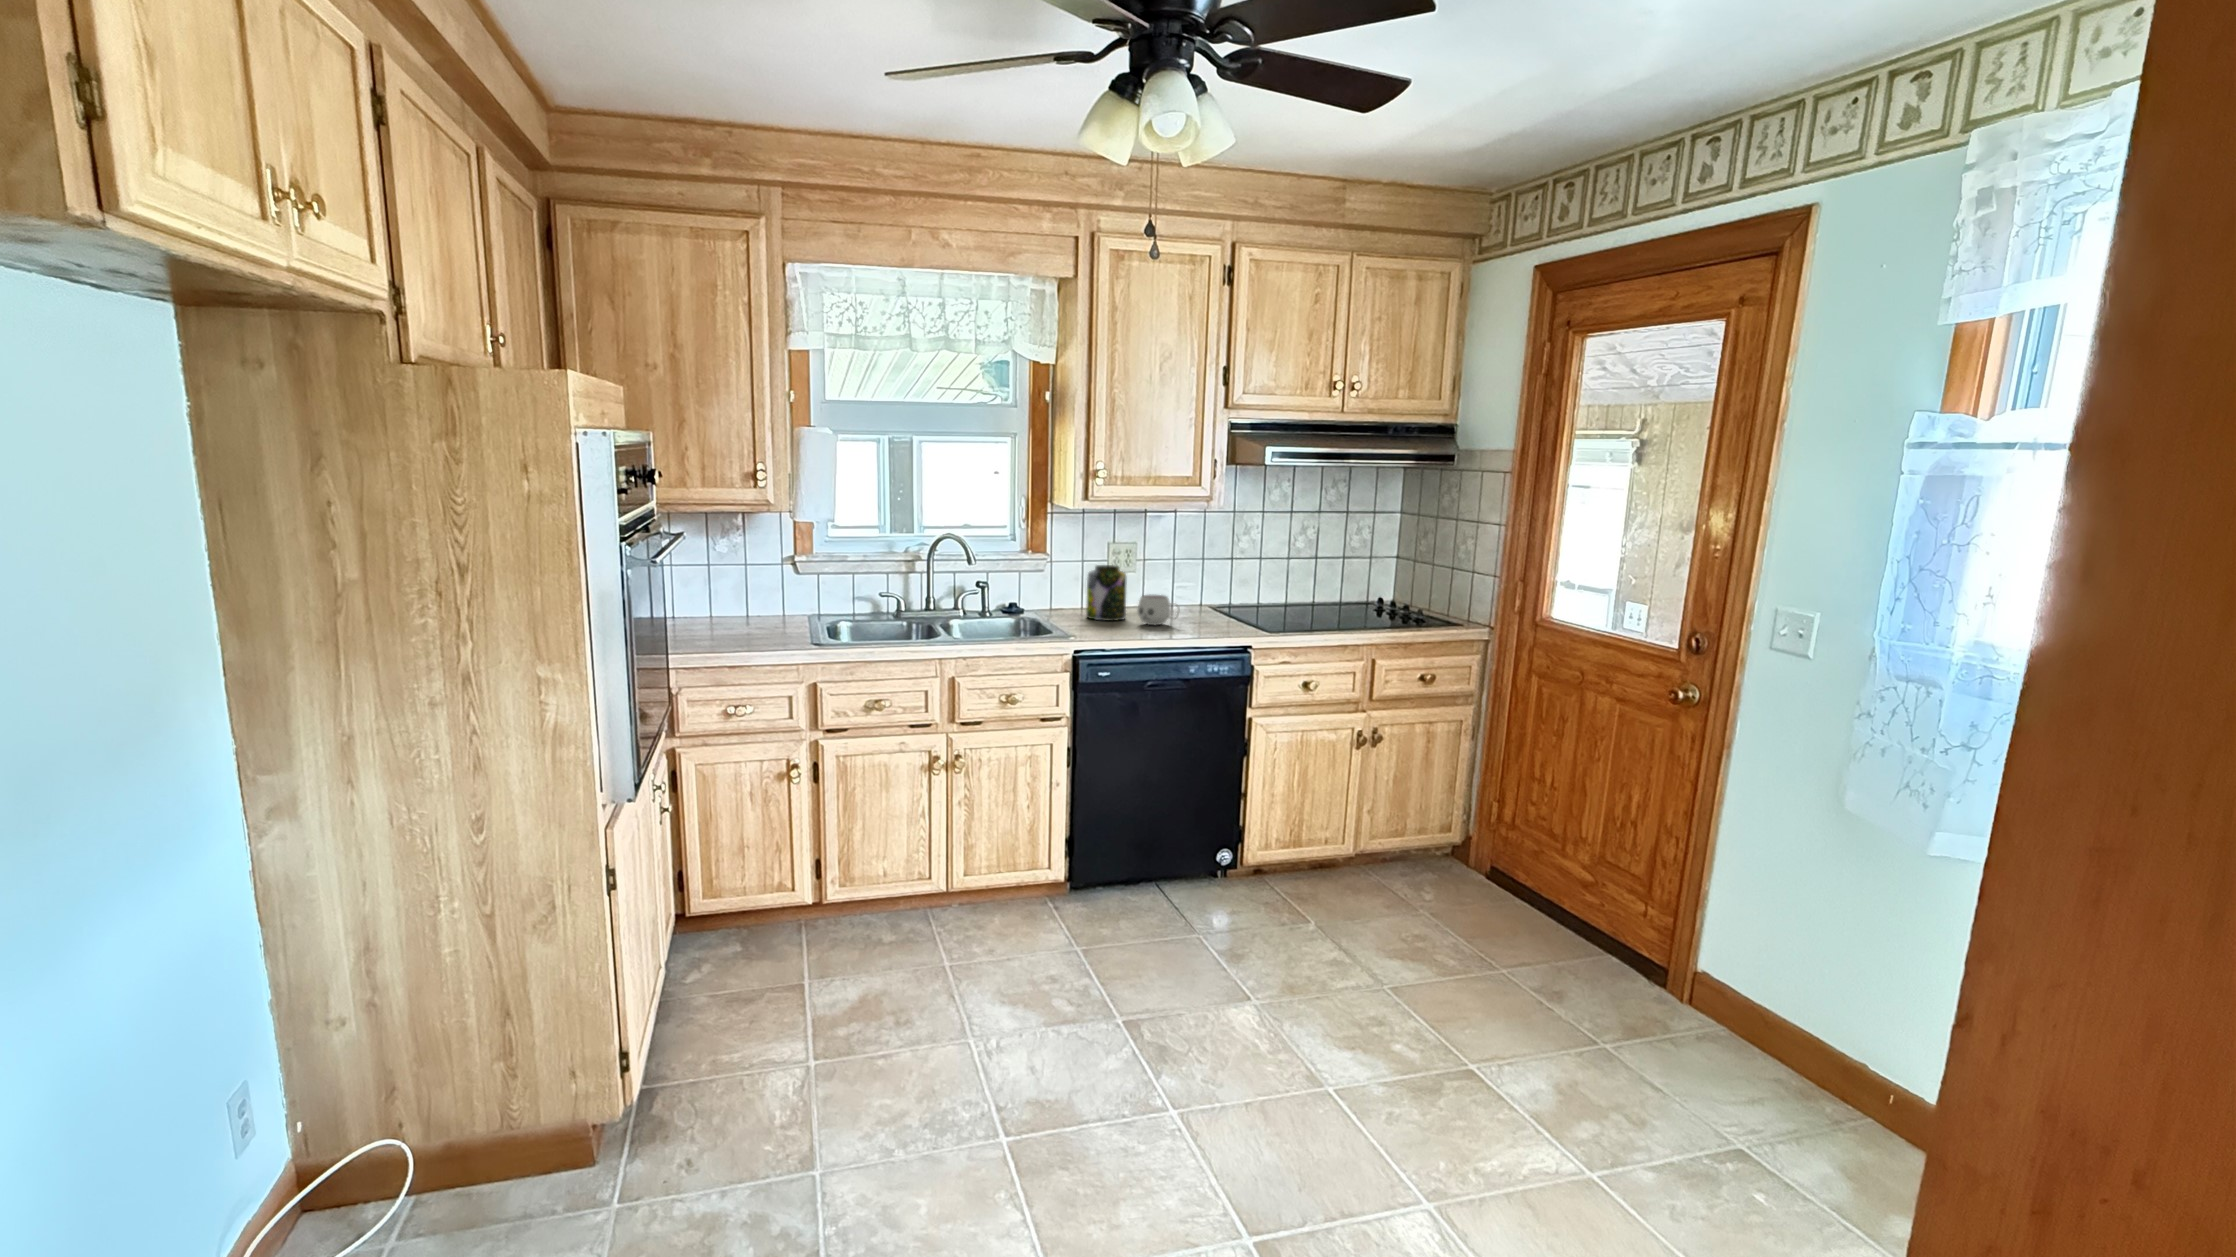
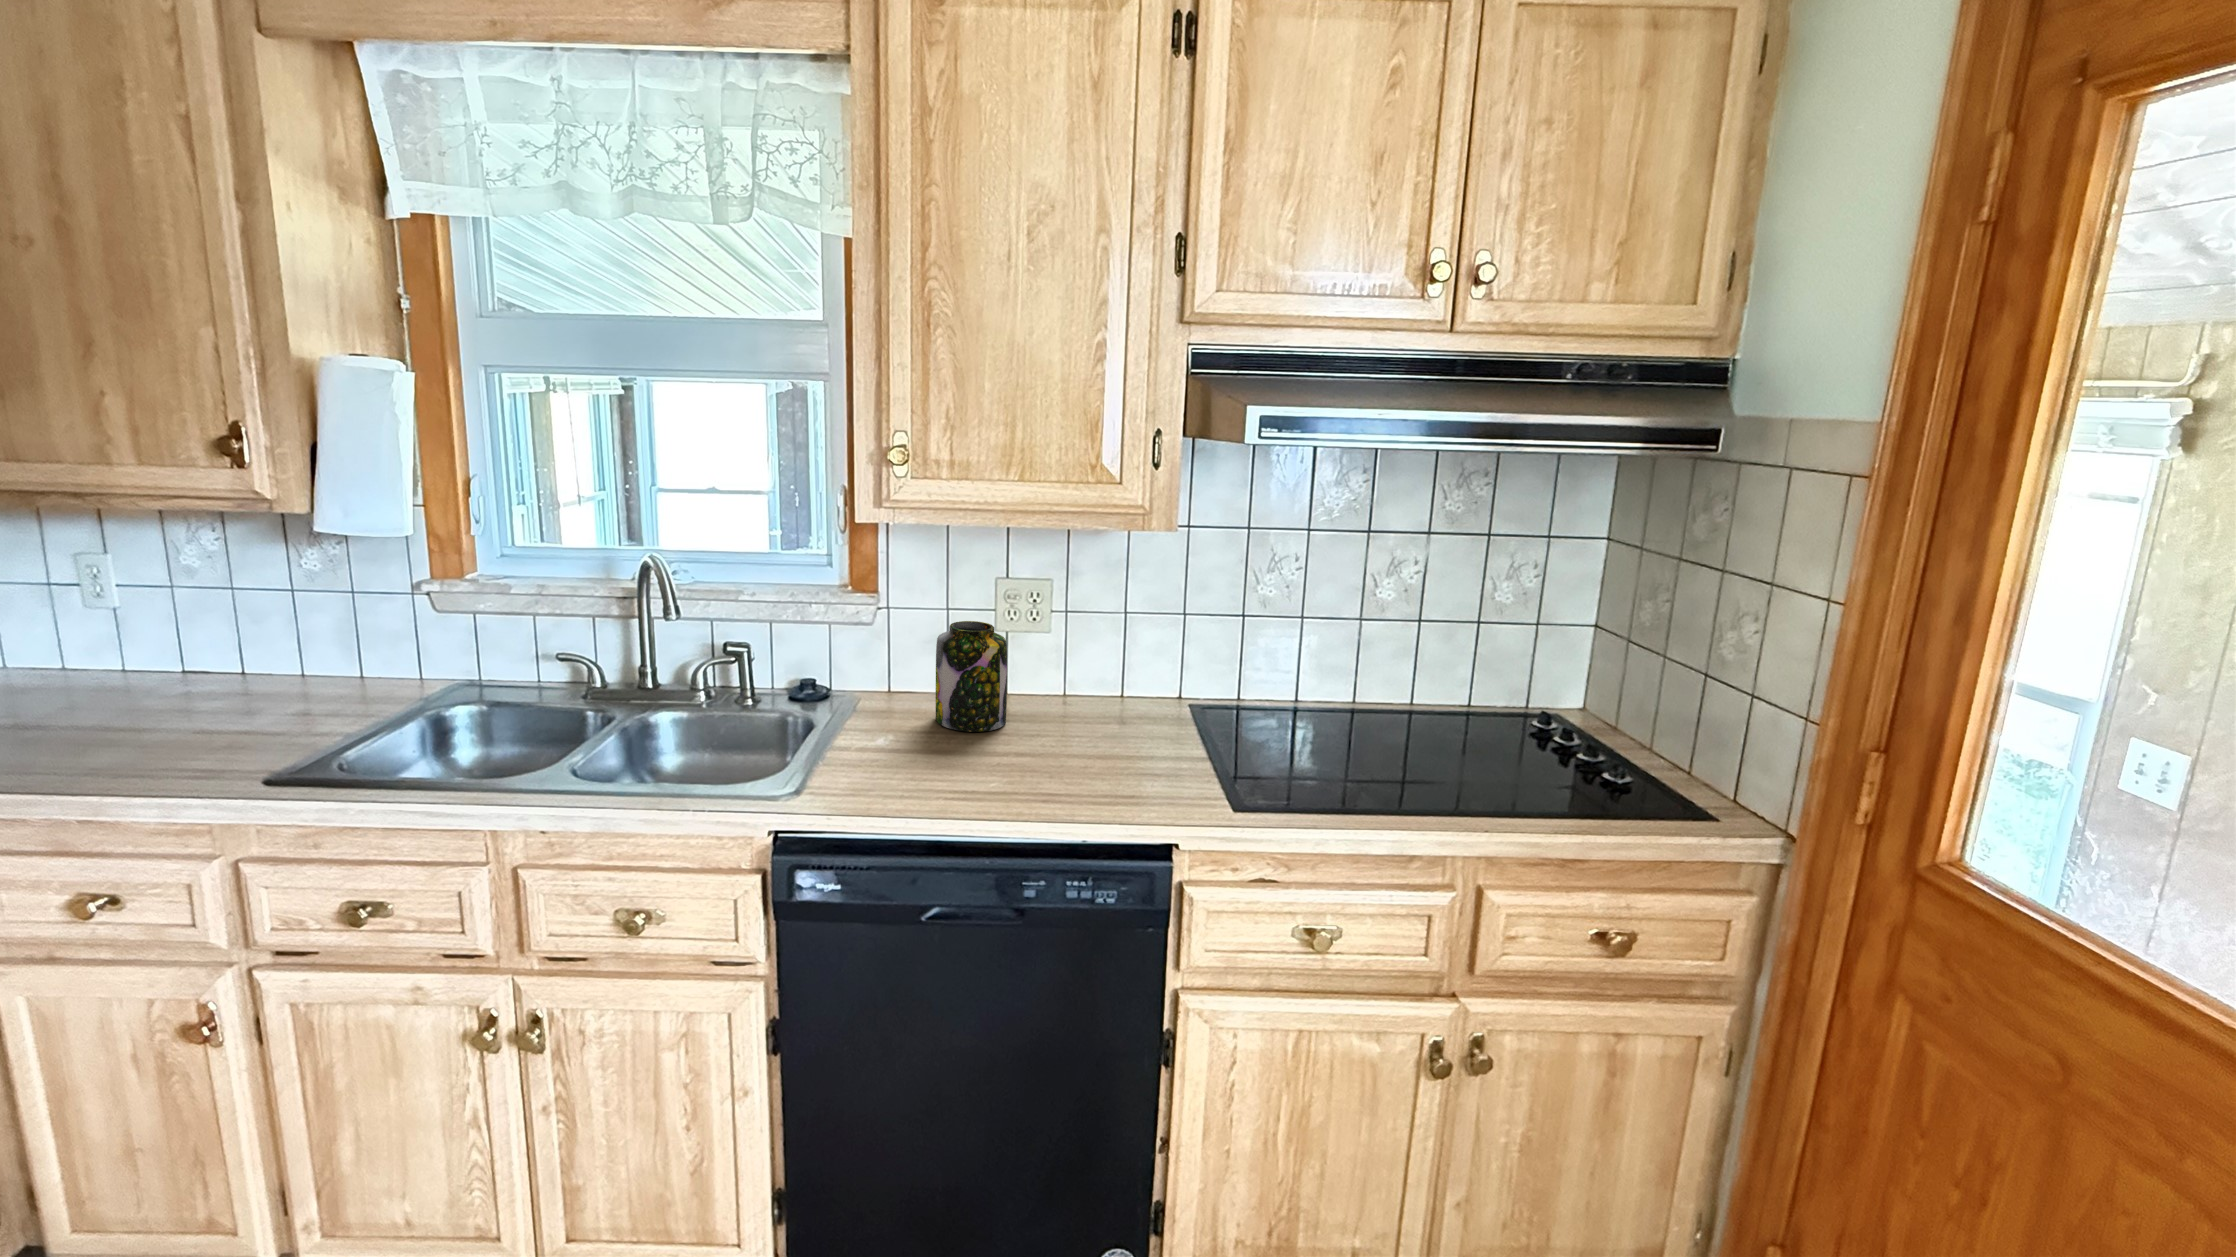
mug: present [1137,595,1180,625] -> none [1000,691,1072,756]

